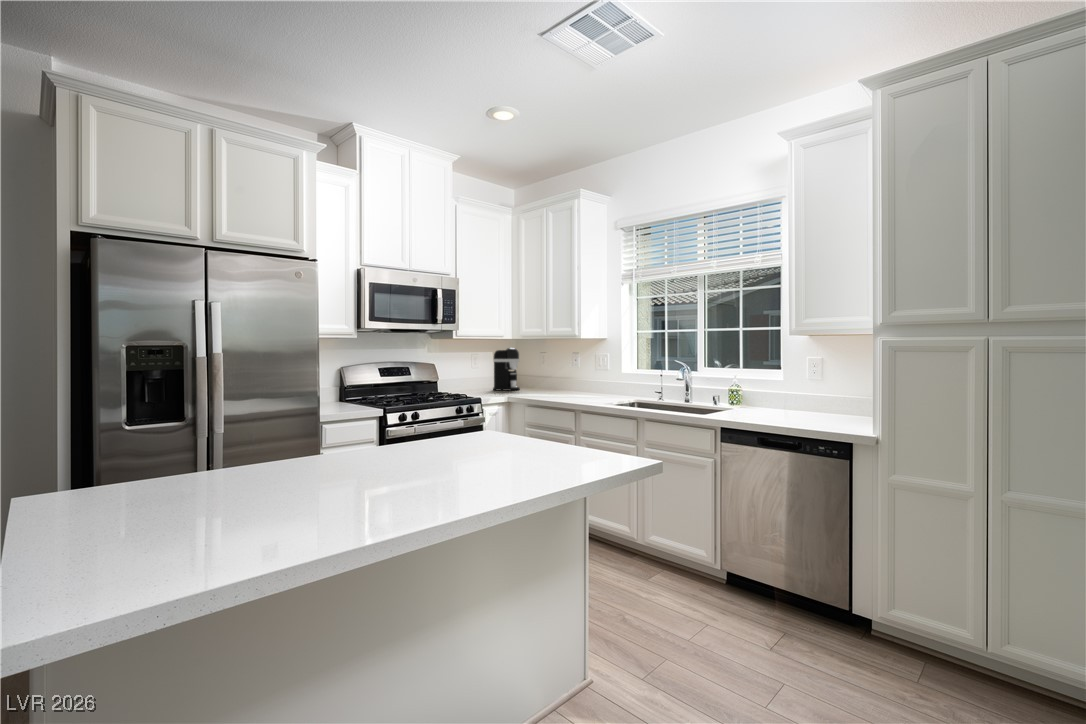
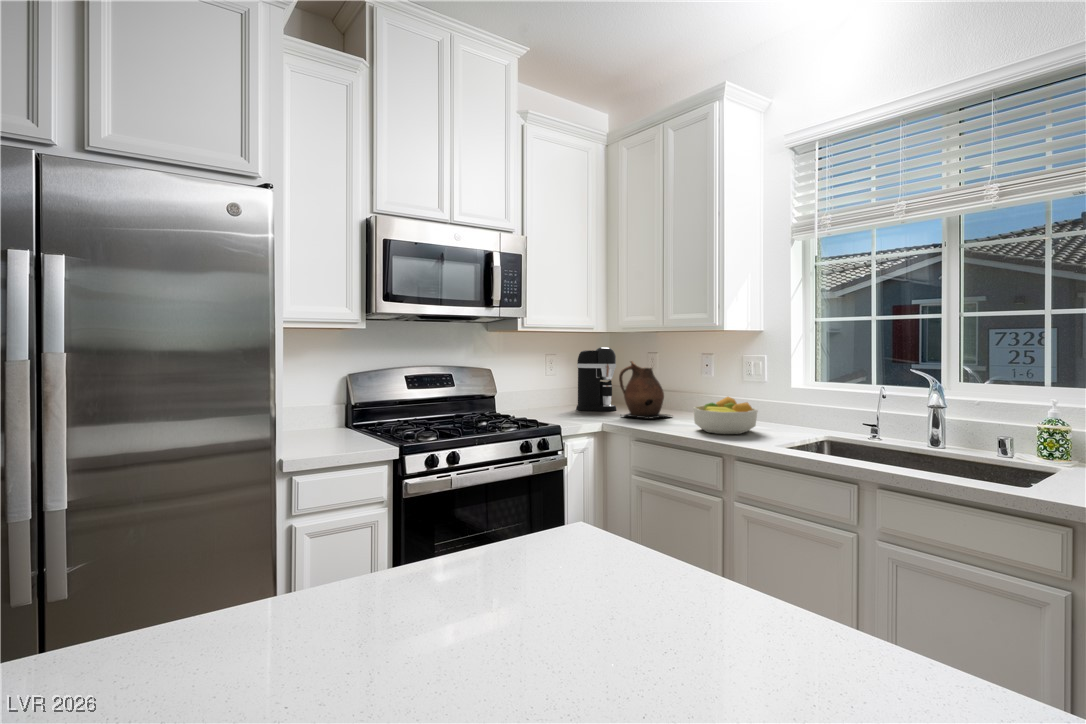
ceramic pitcher: none [520,357,554,394] -> present [619,361,671,419]
fruit bowl: none [561,378,598,401] -> present [693,397,758,434]

